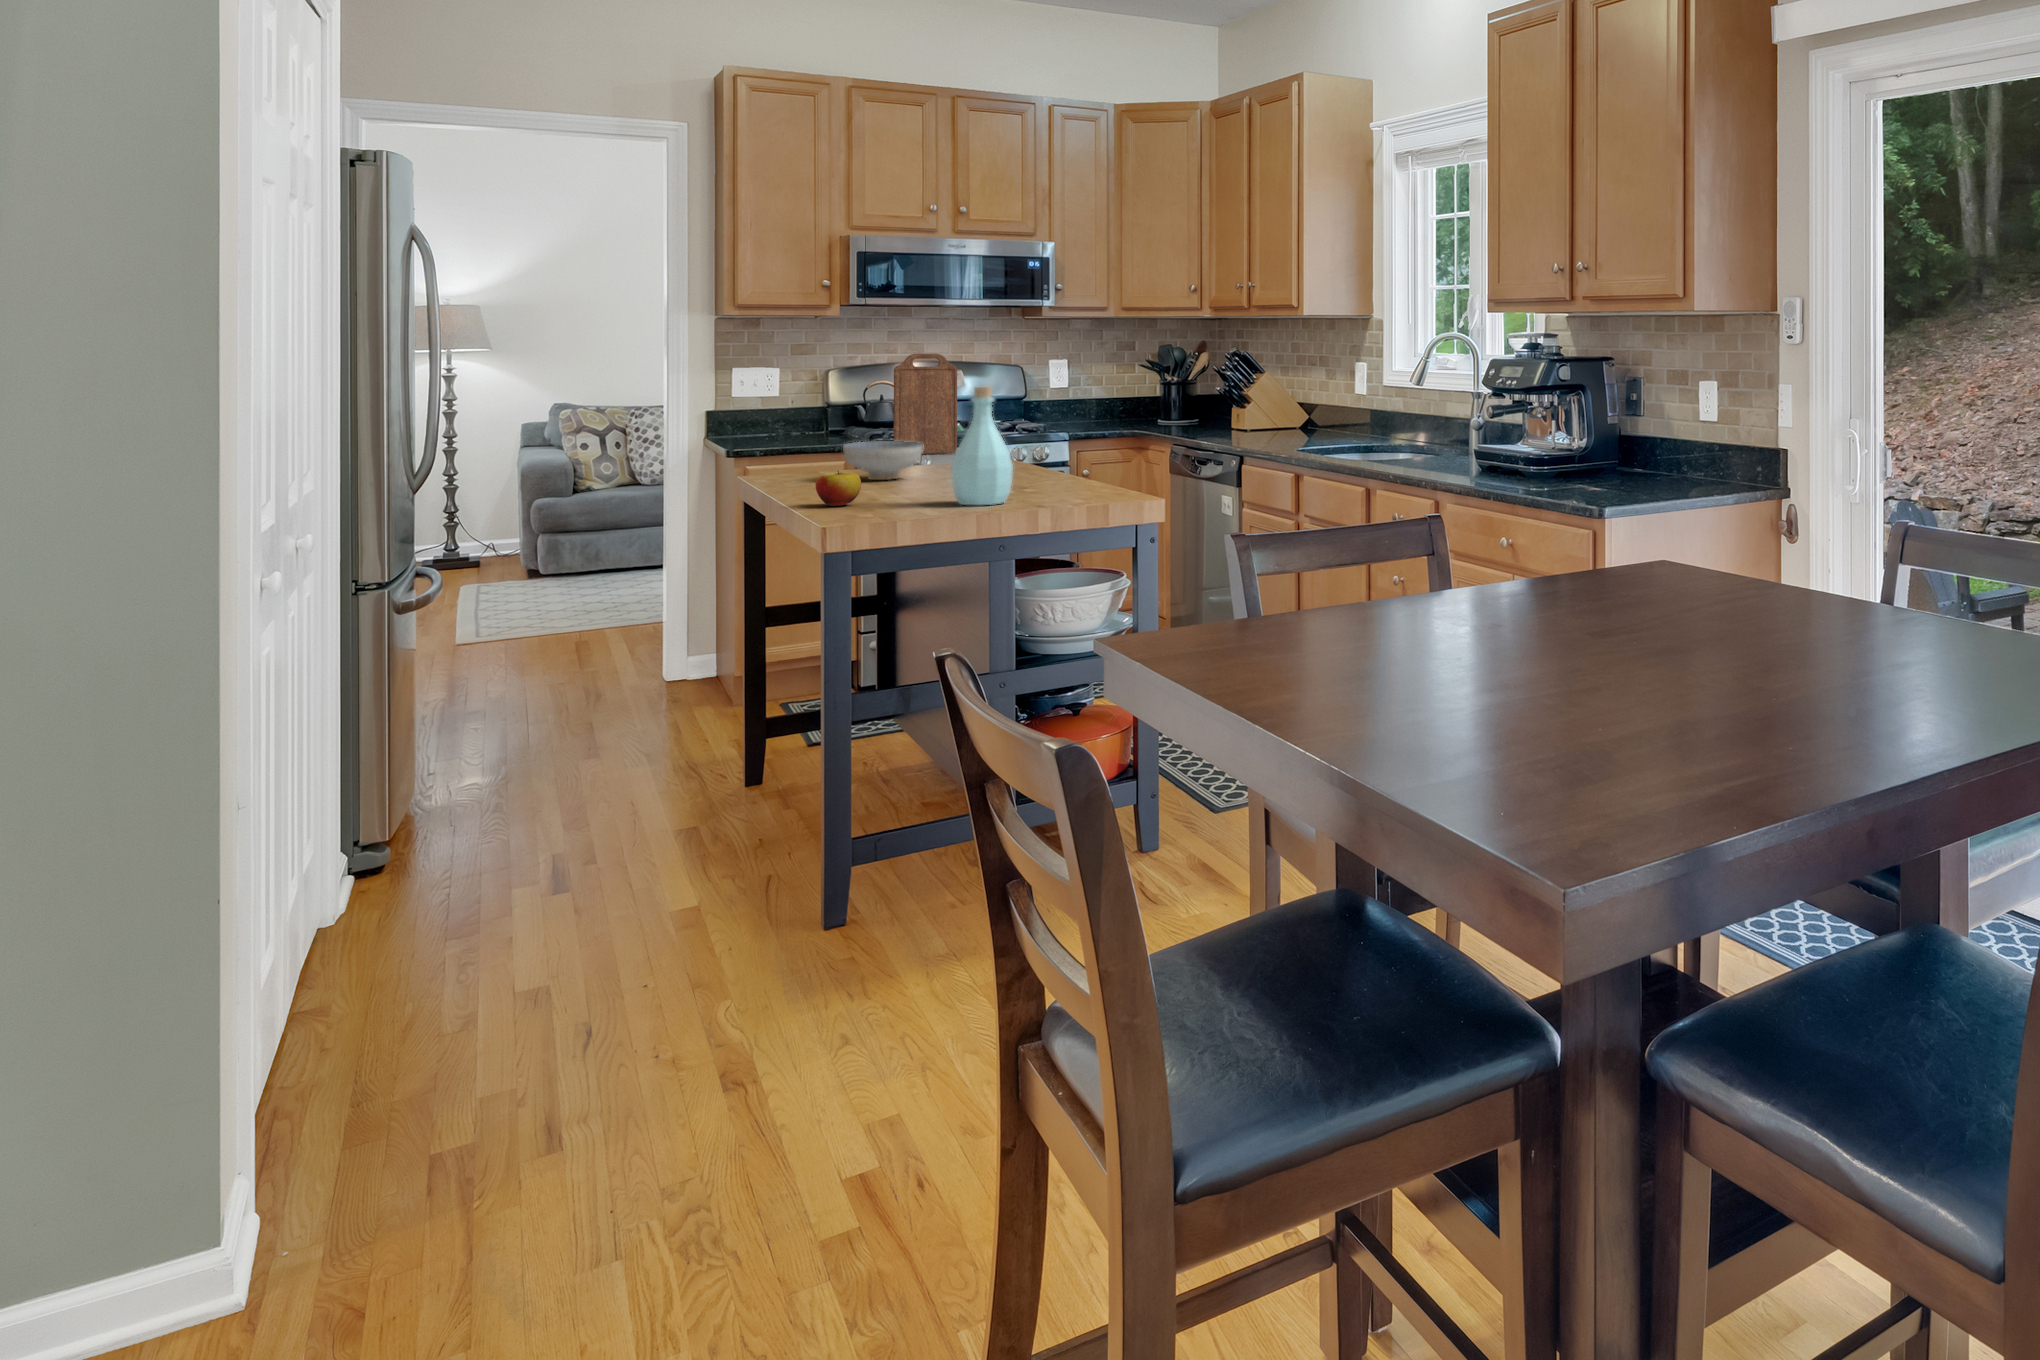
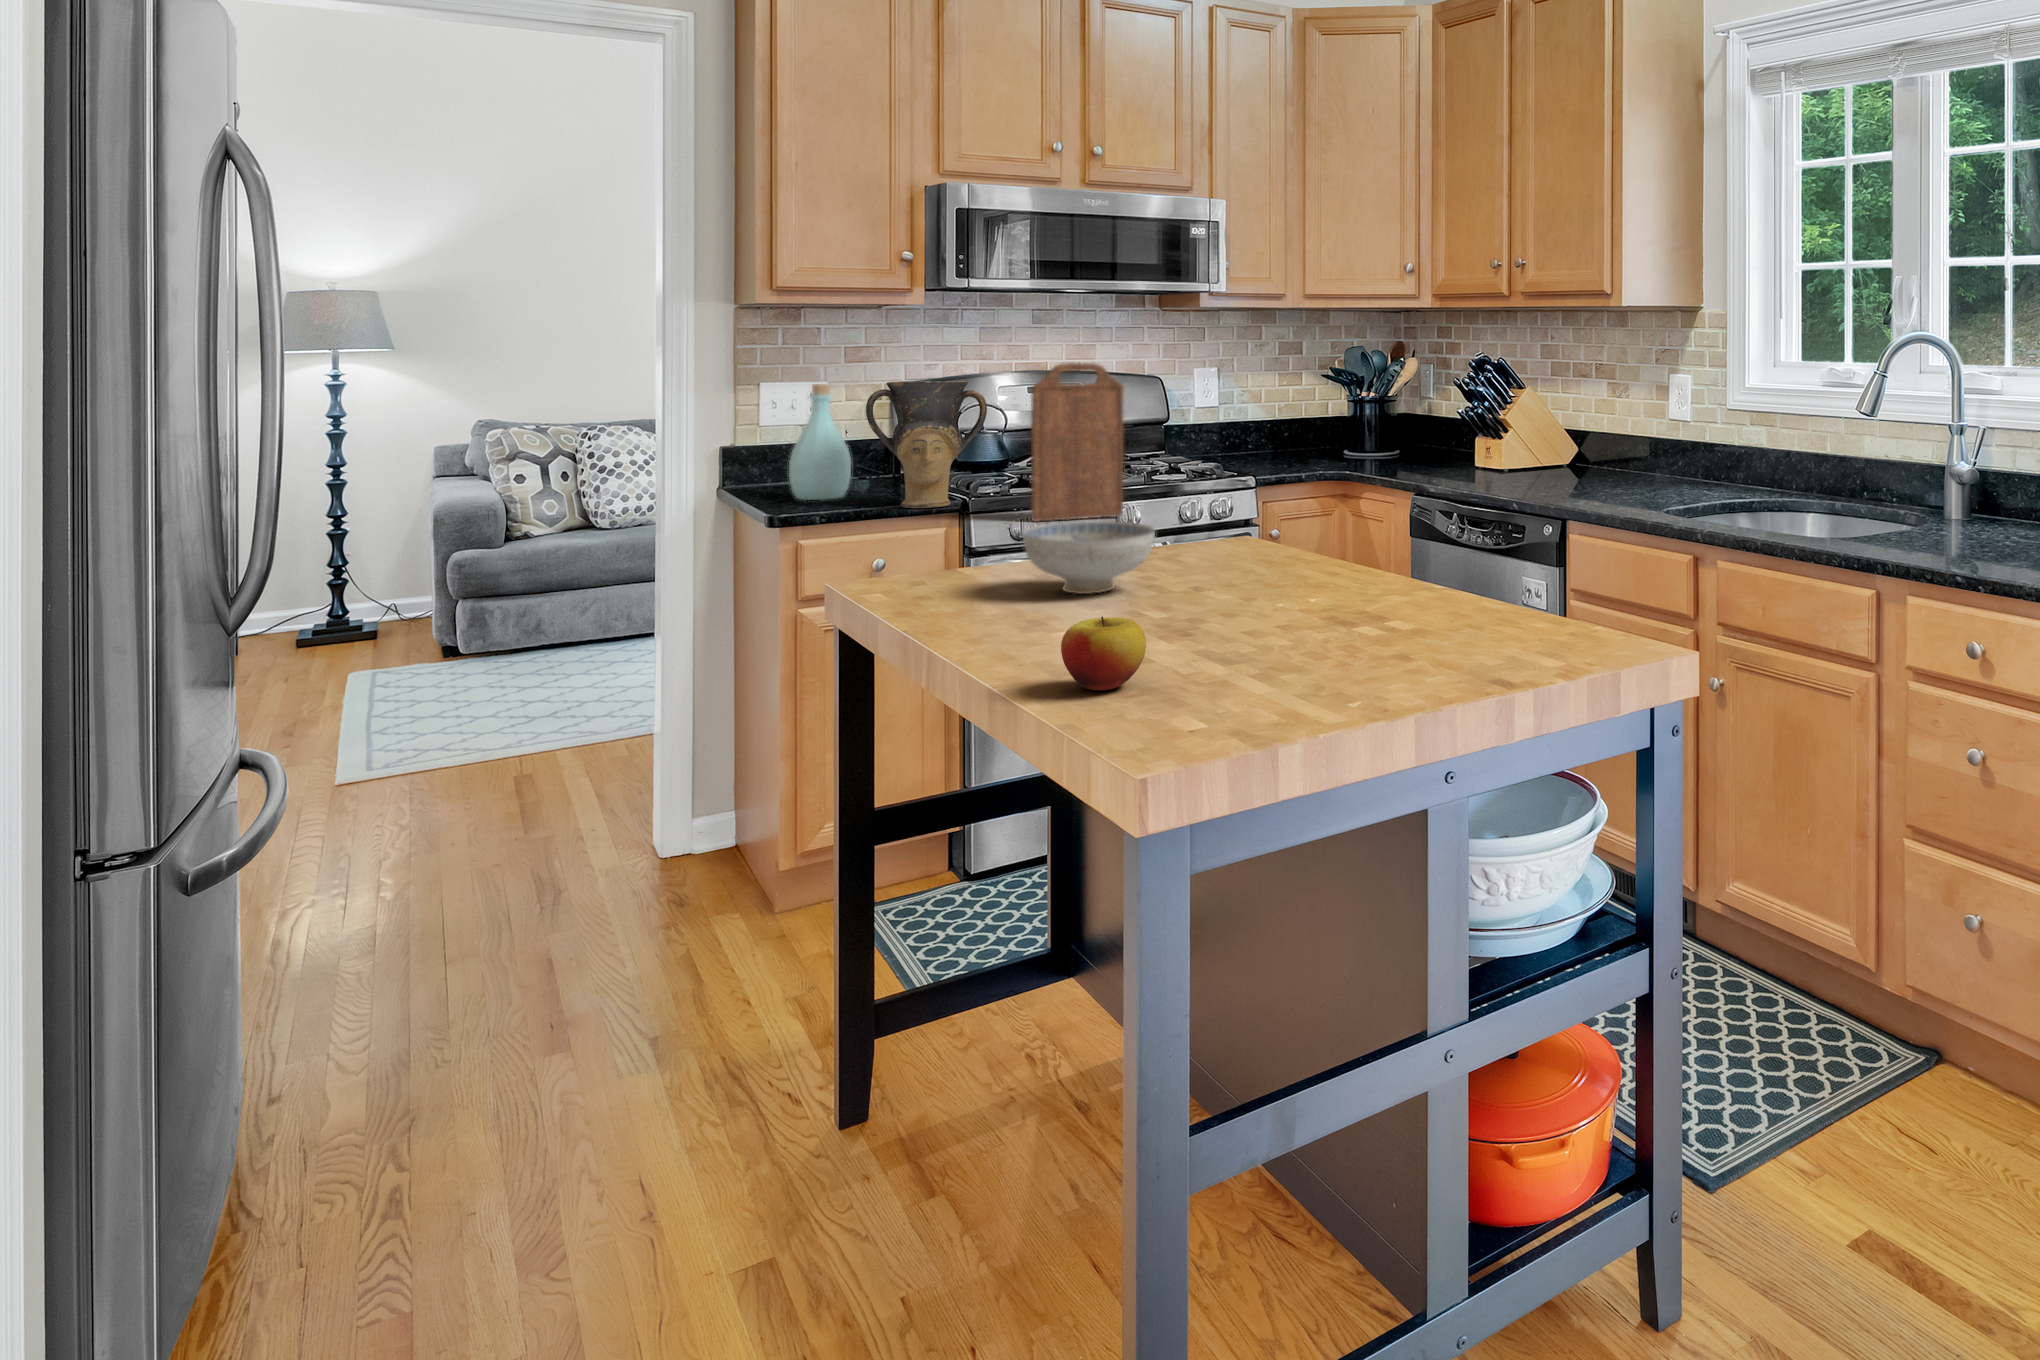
vase: none [794,366,876,449] -> present [866,381,987,508]
bottle: present [952,386,1013,505] -> present [789,384,851,500]

